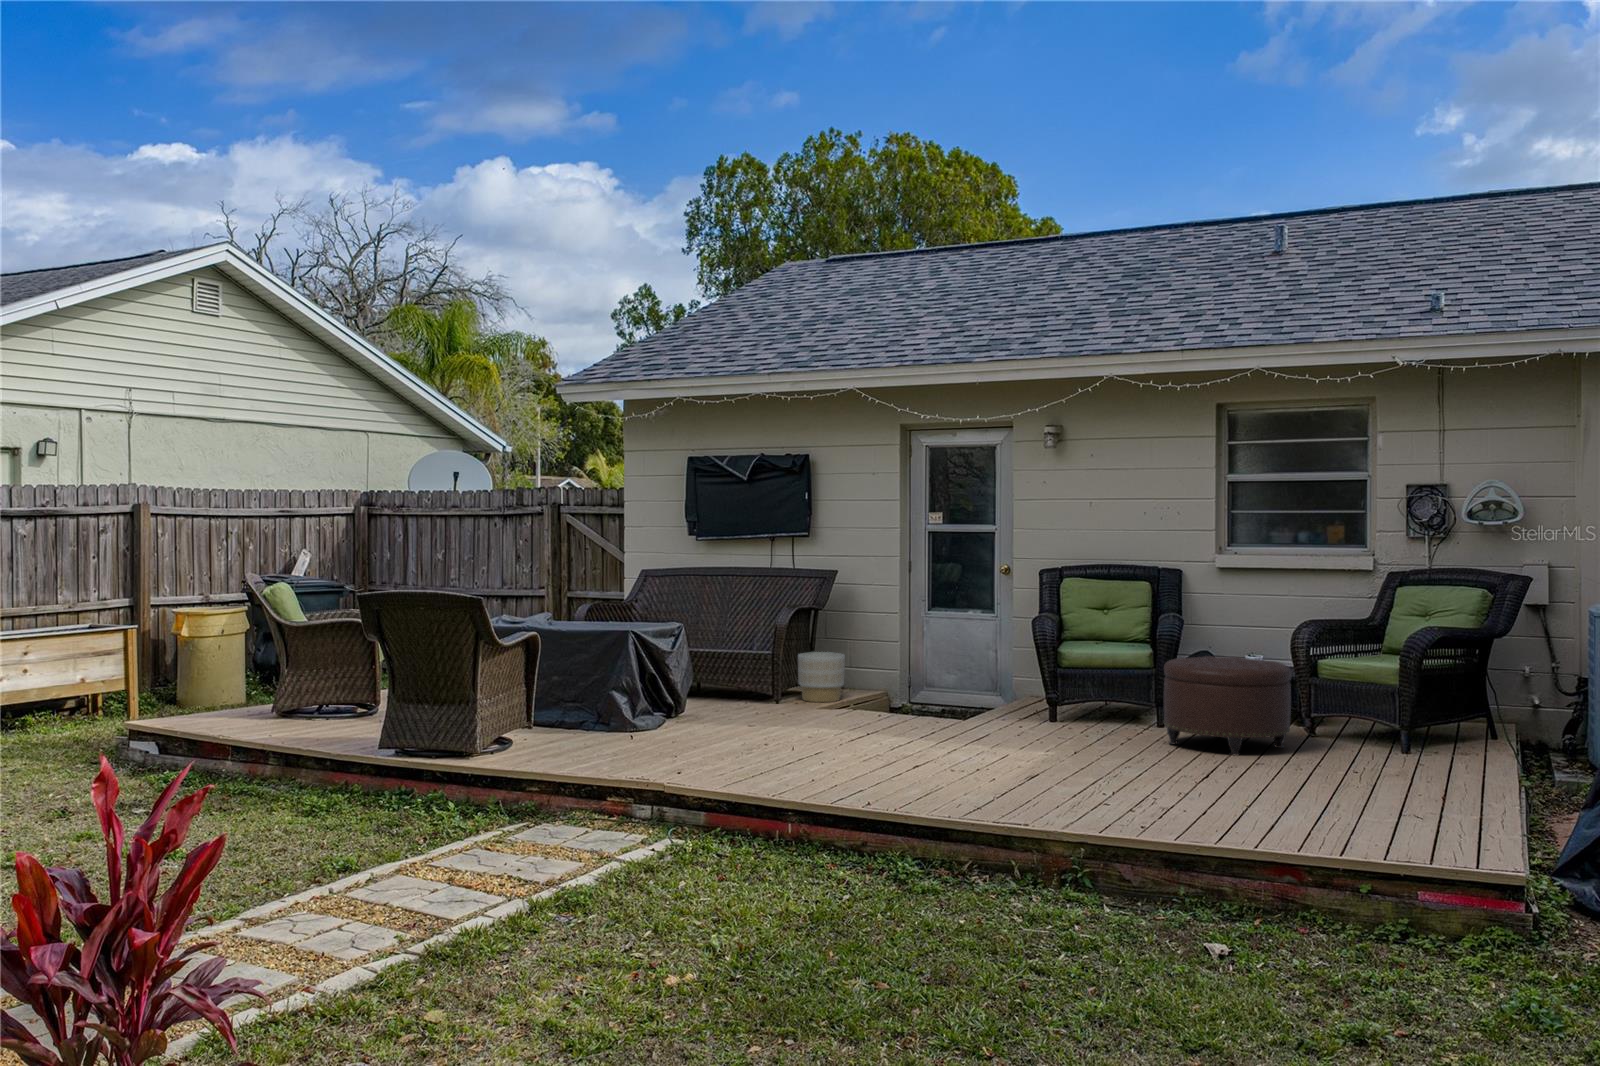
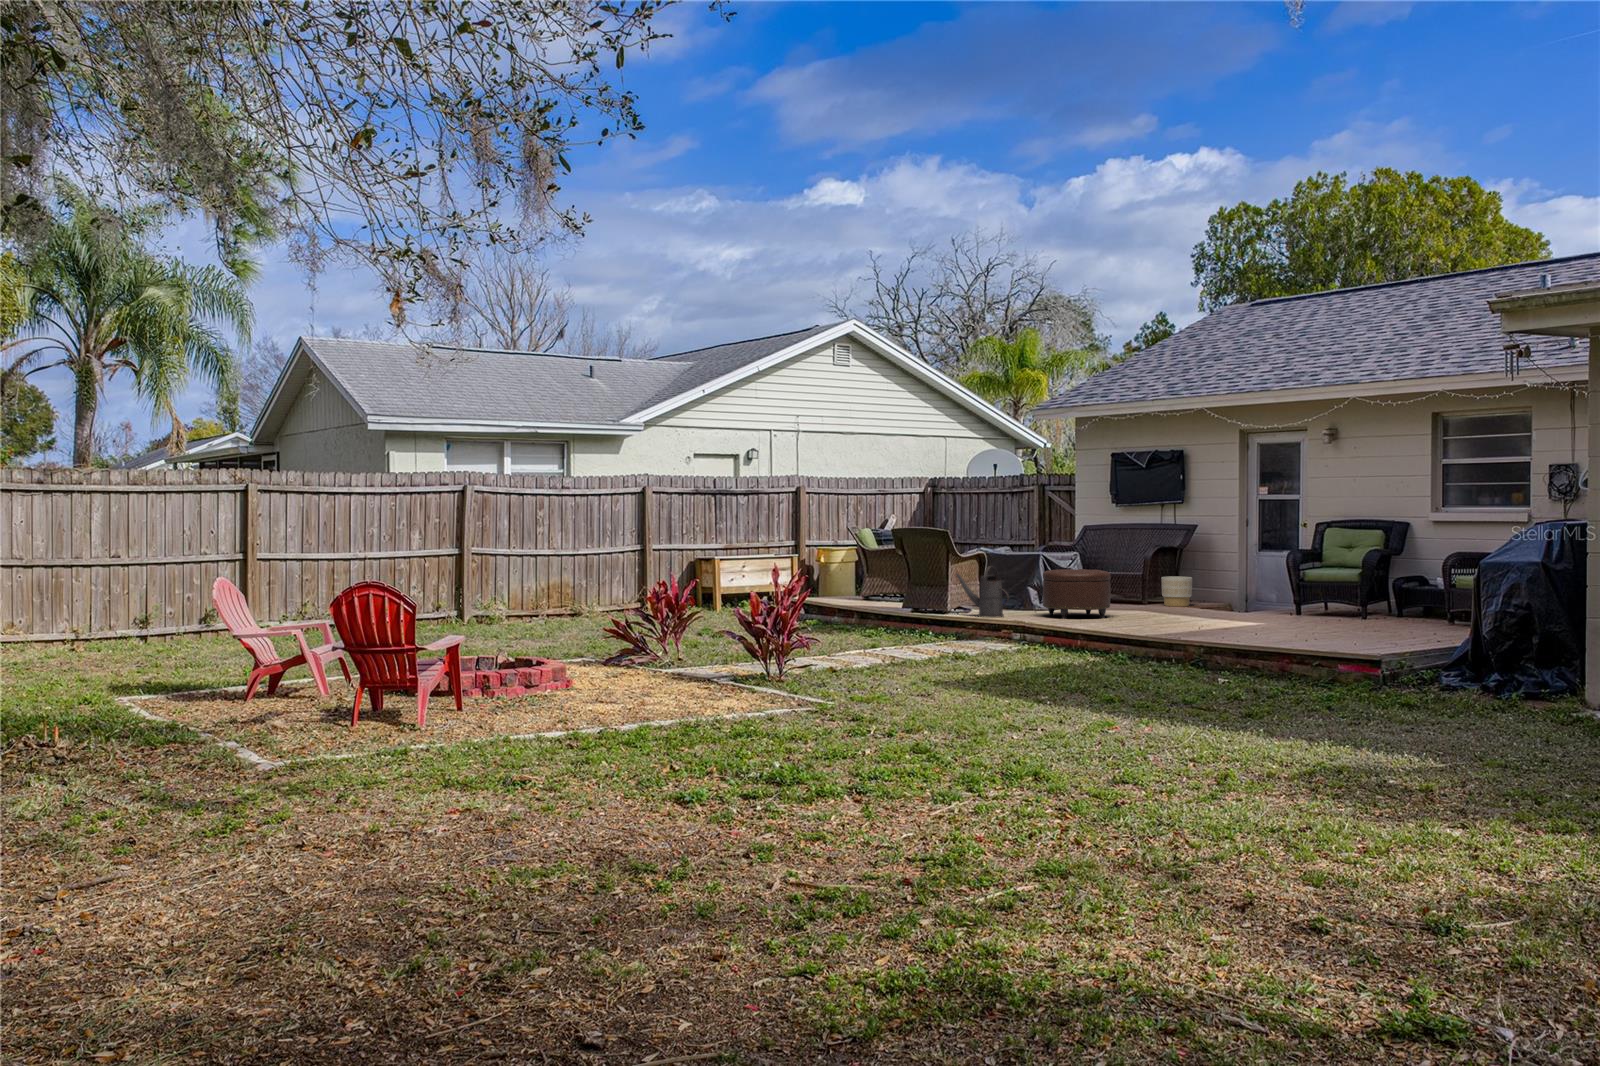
ottoman: present [1163,656,1291,756] -> present [1043,569,1111,619]
watering can: none [498,662,611,764] -> present [956,566,1009,618]

